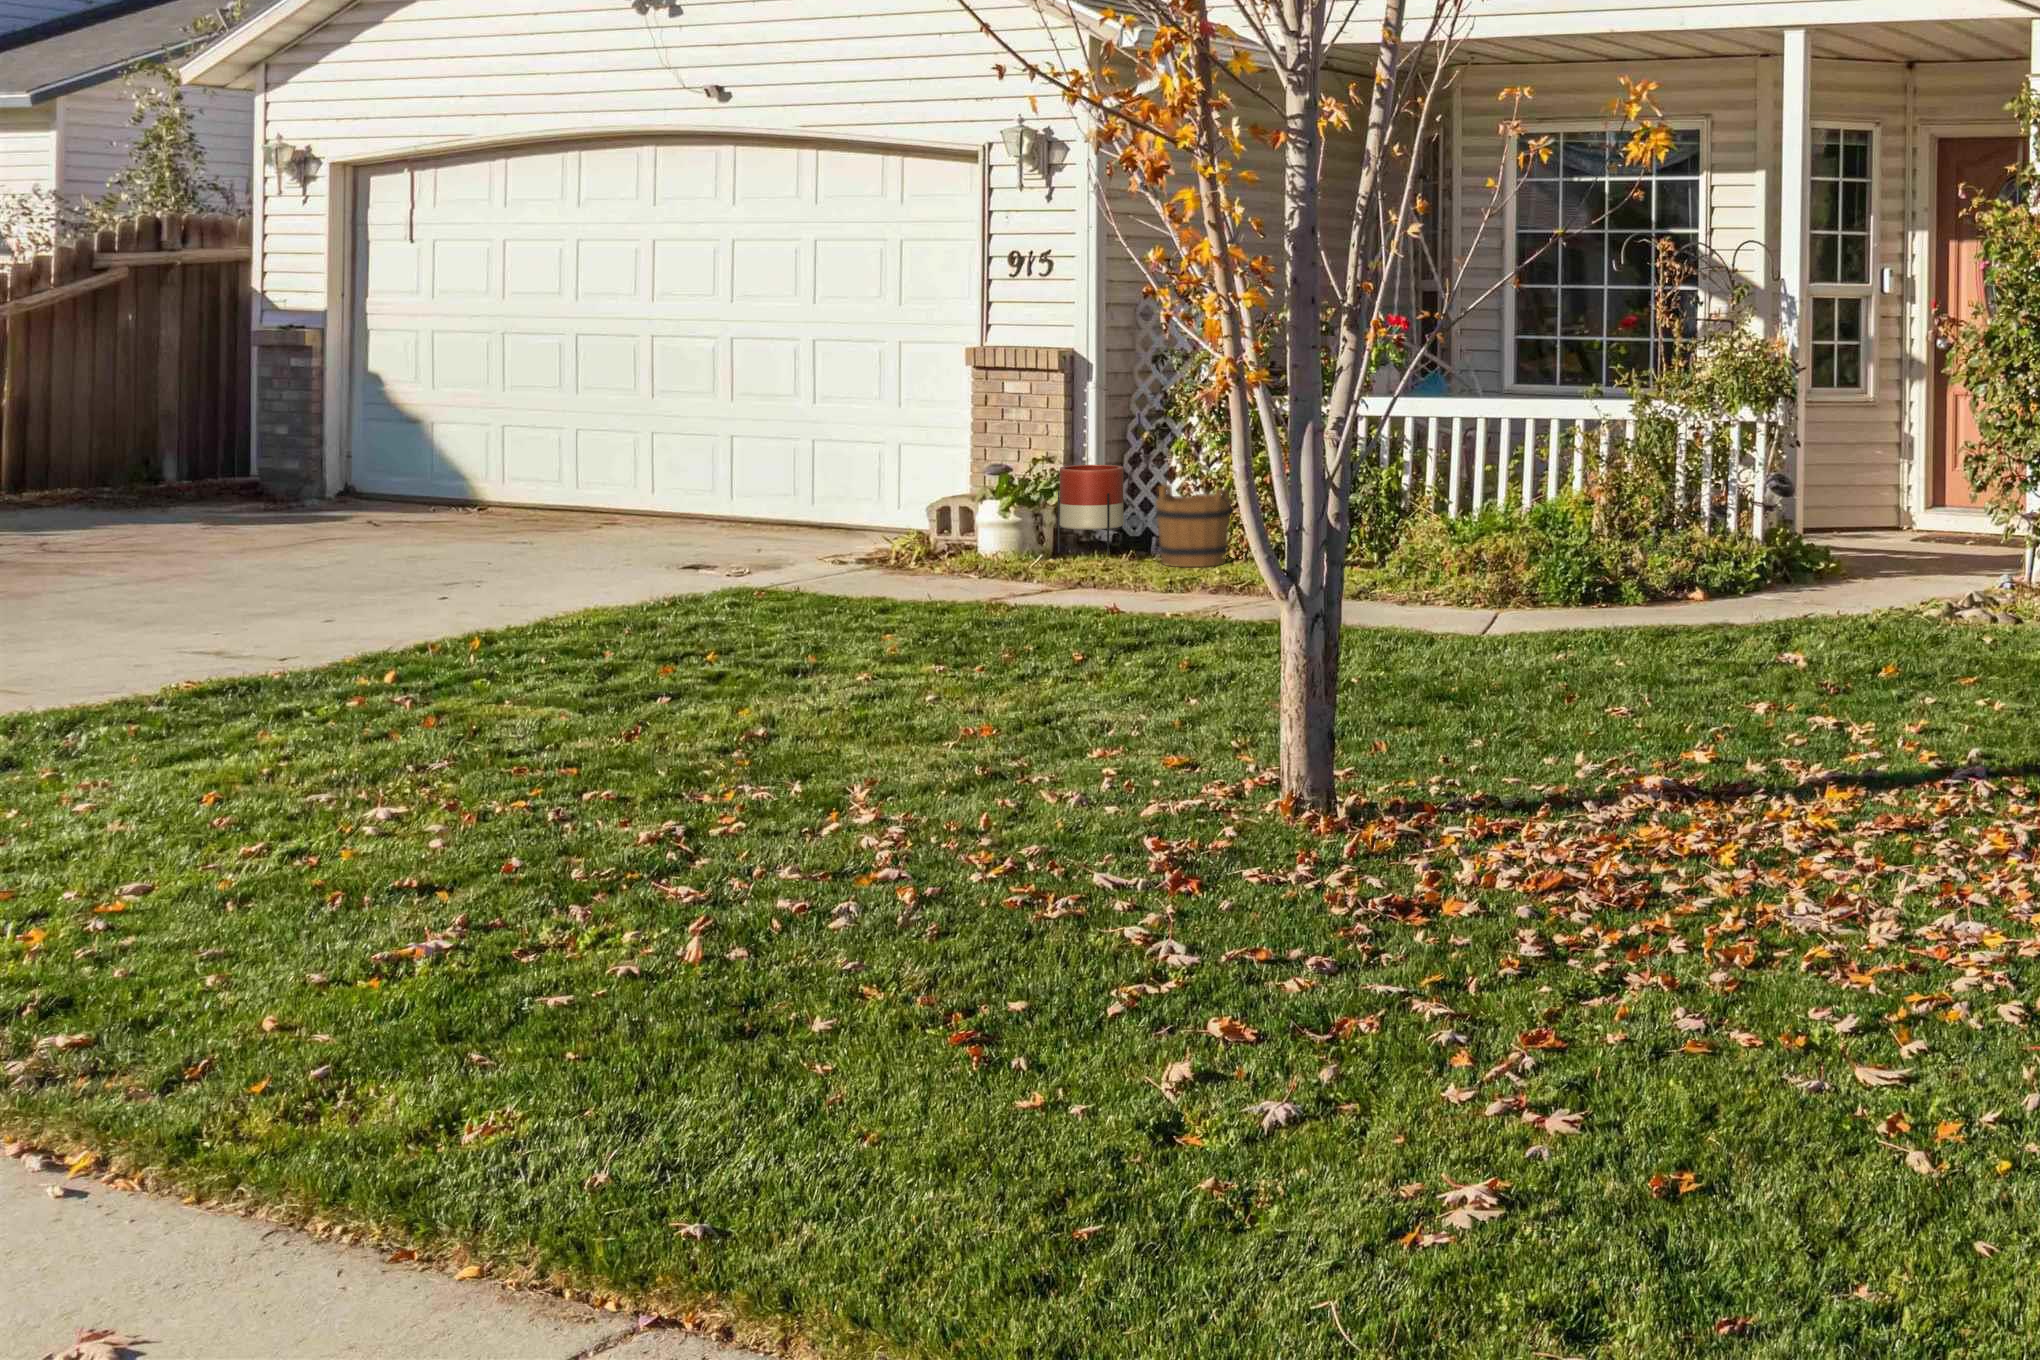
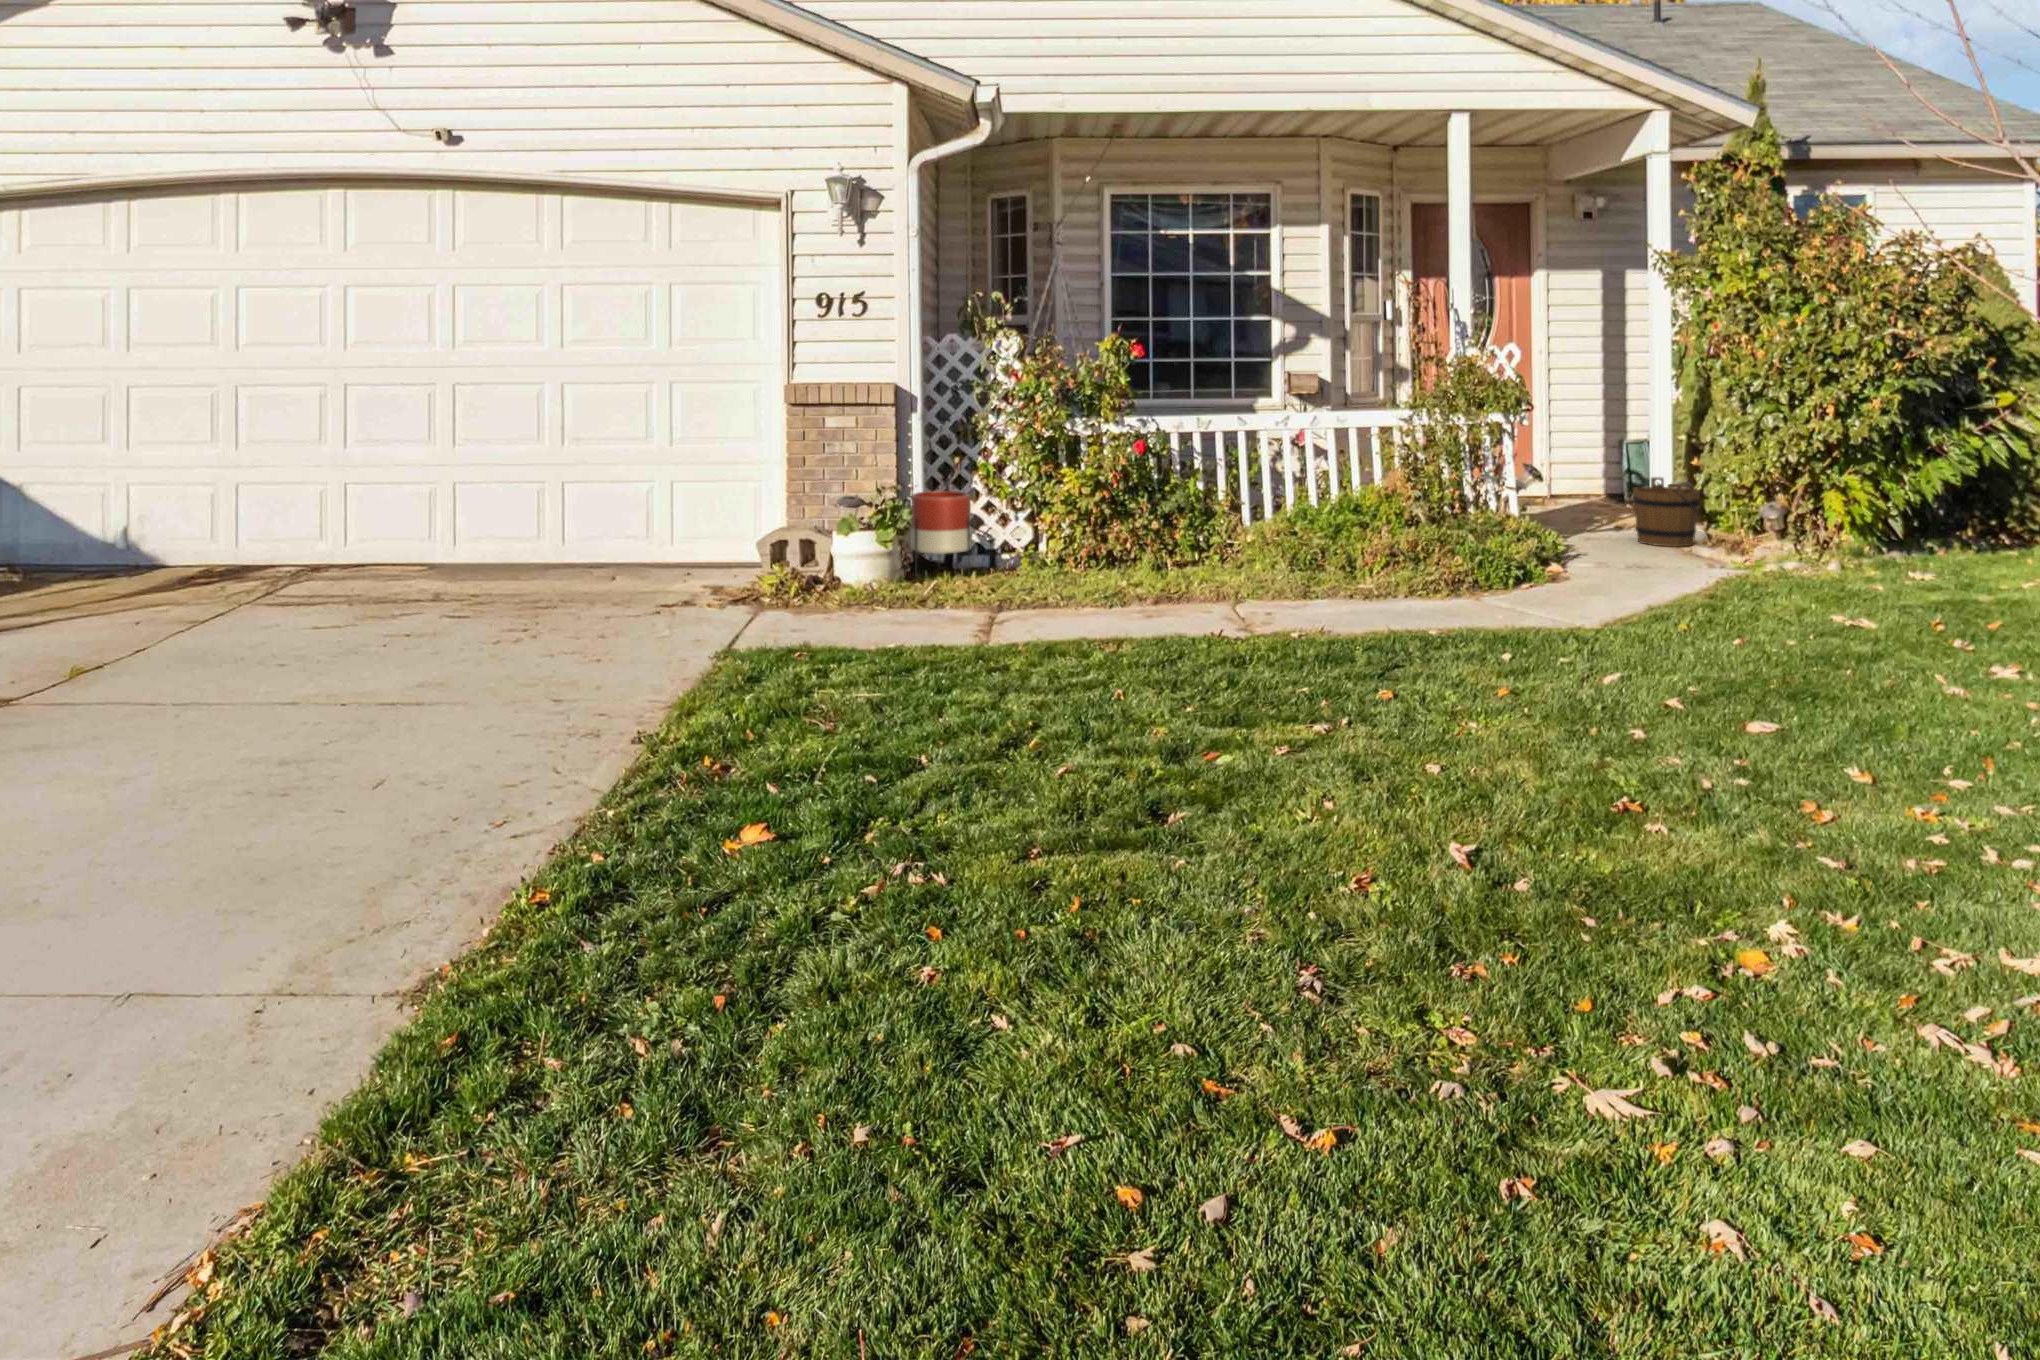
bucket: present [1155,485,1233,567] -> present [1633,477,1700,547]

